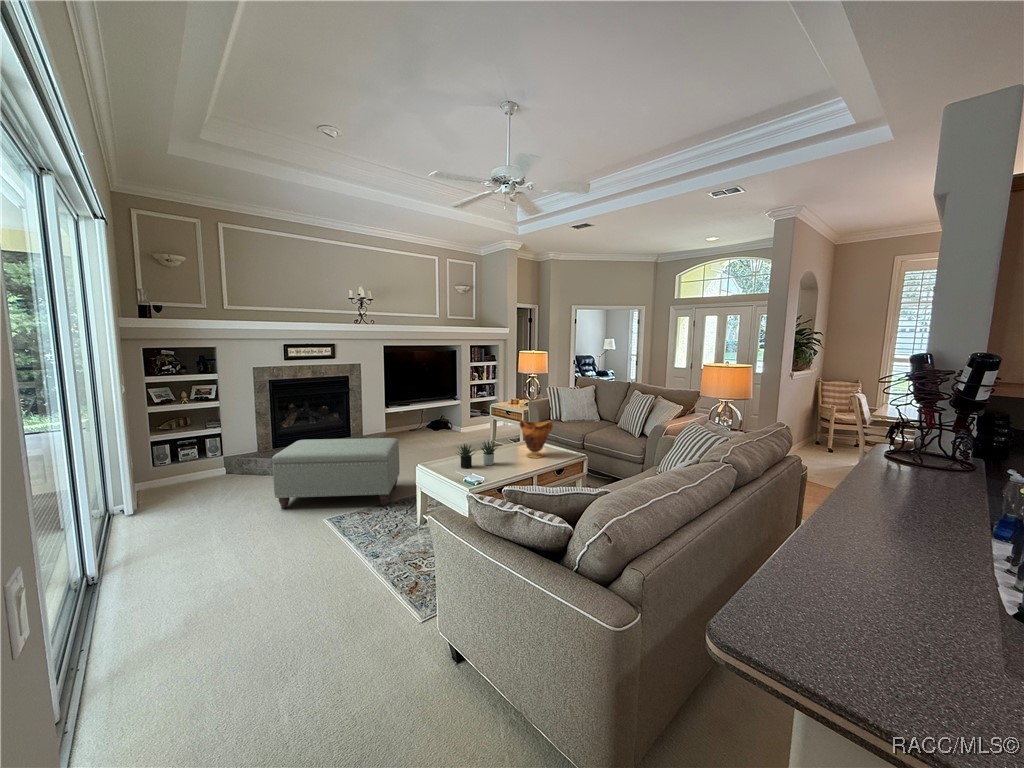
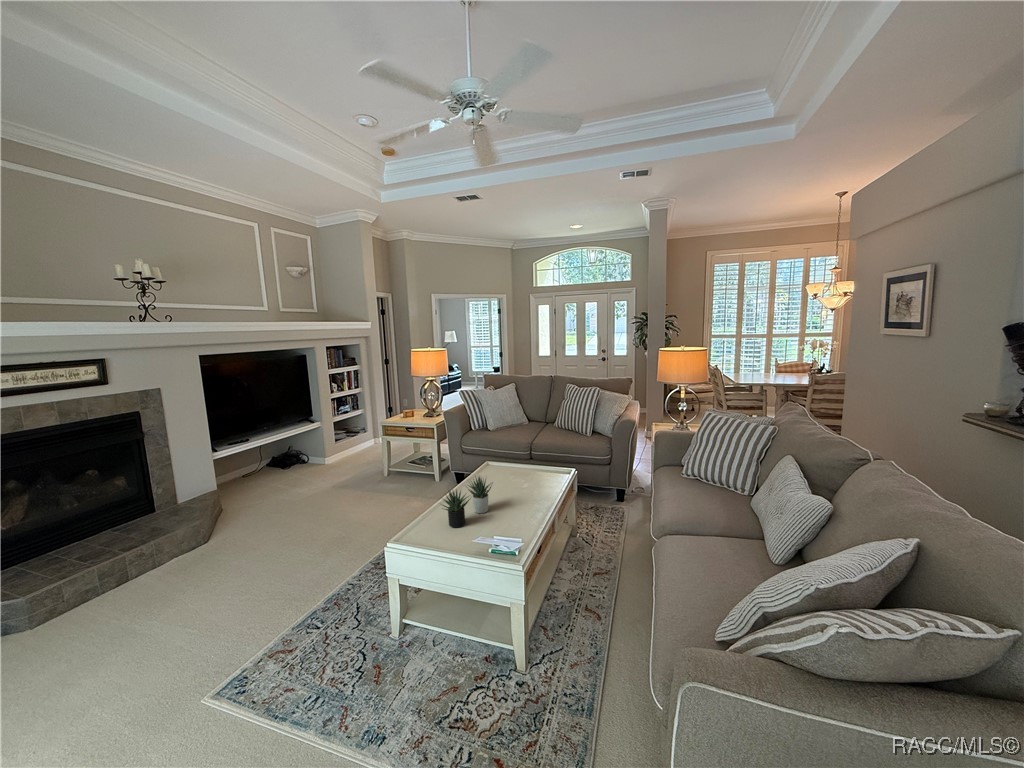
vase: present [519,420,553,458] -> none [496,434,538,486]
ottoman: present [272,438,400,509] -> none [29,502,315,713]

